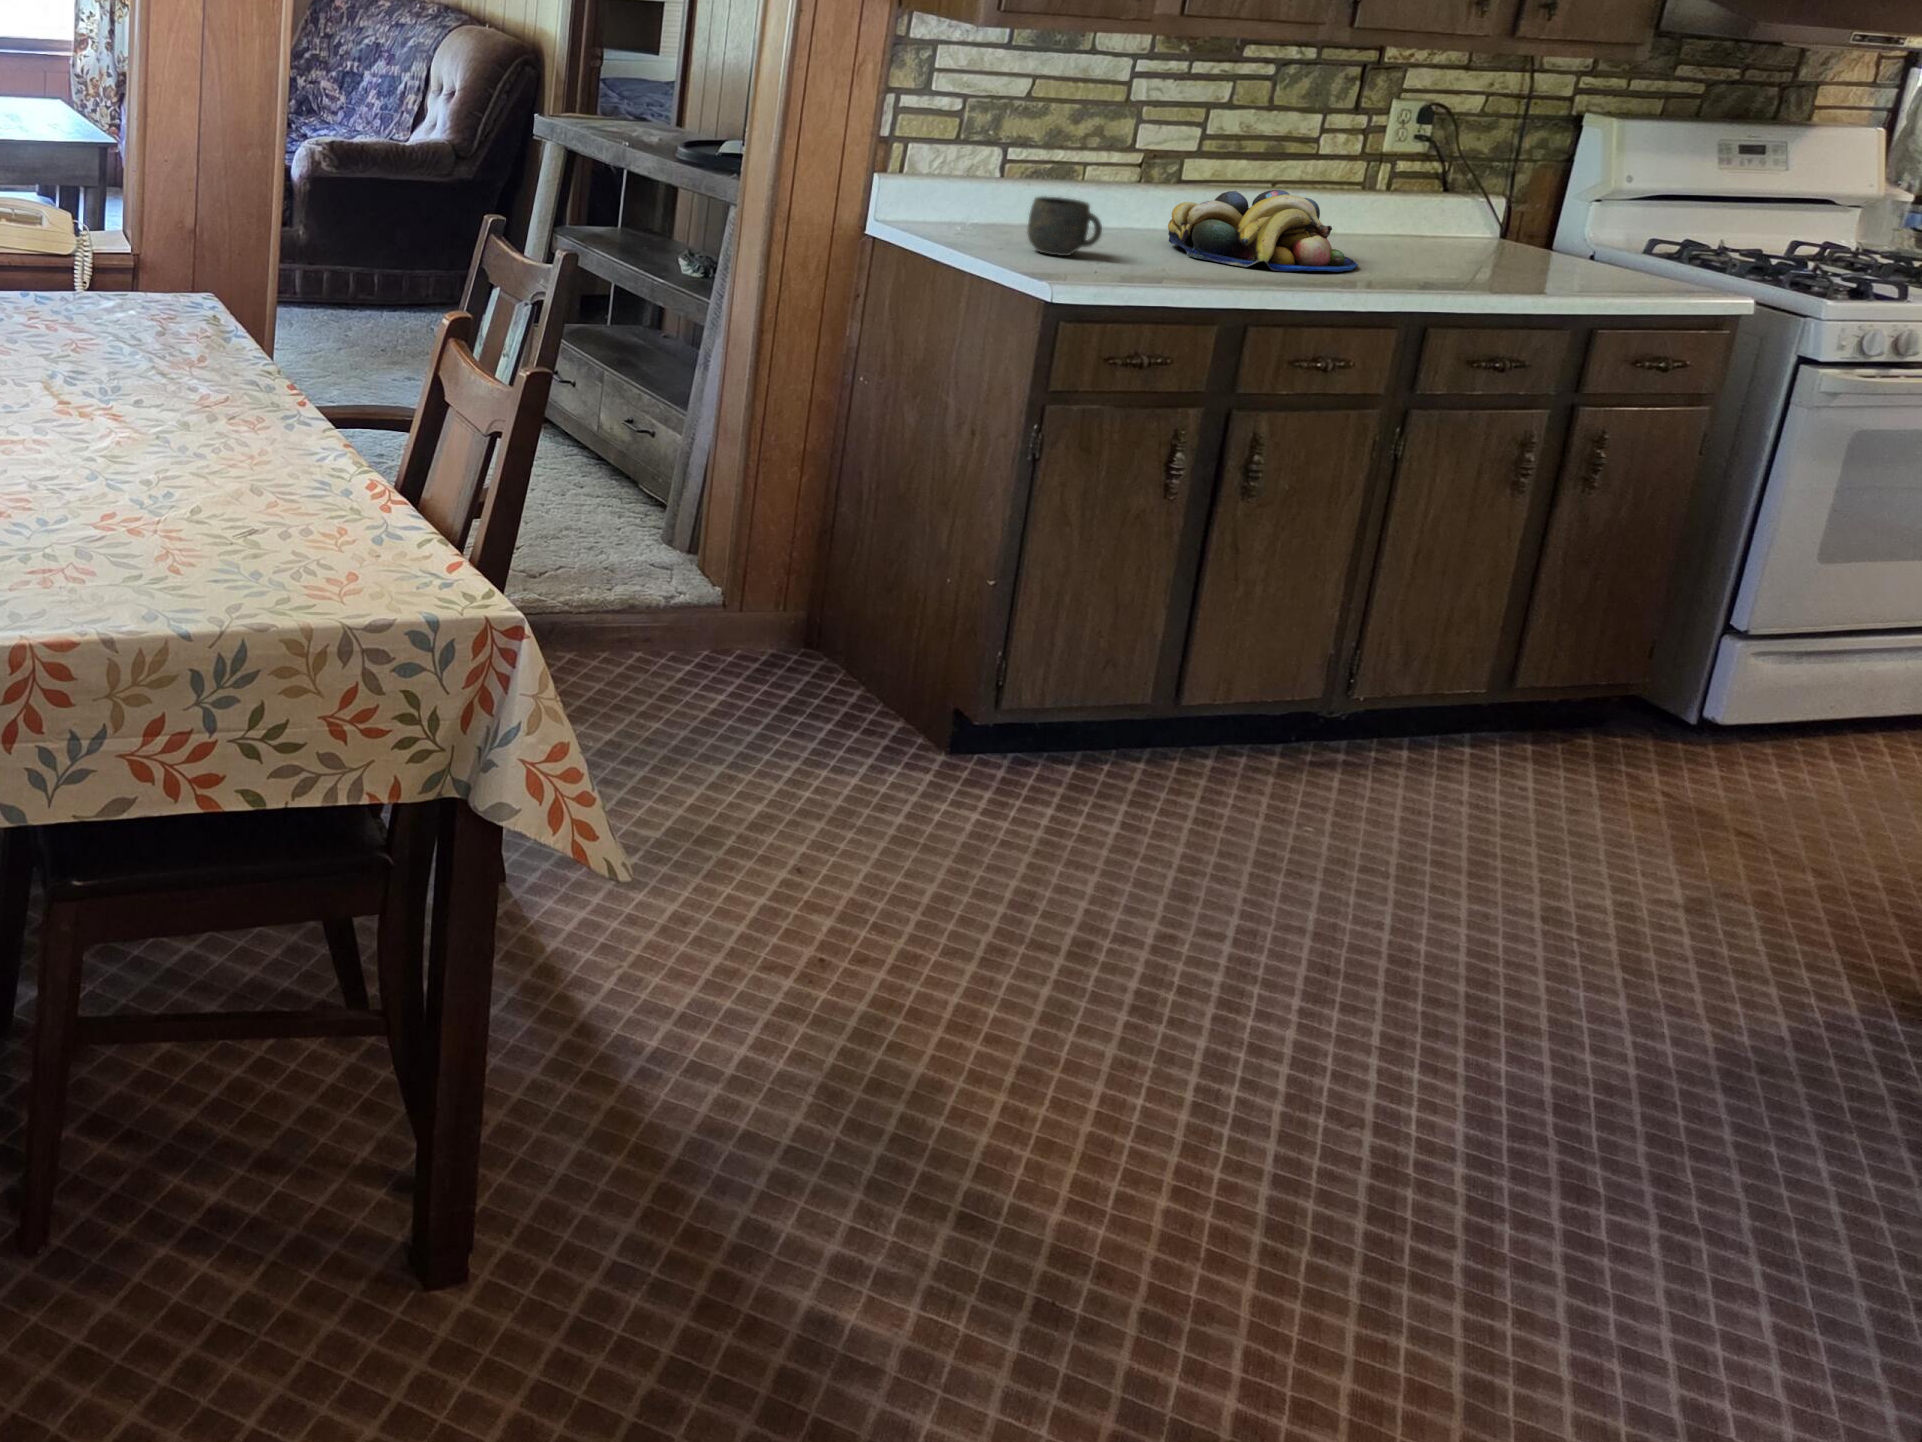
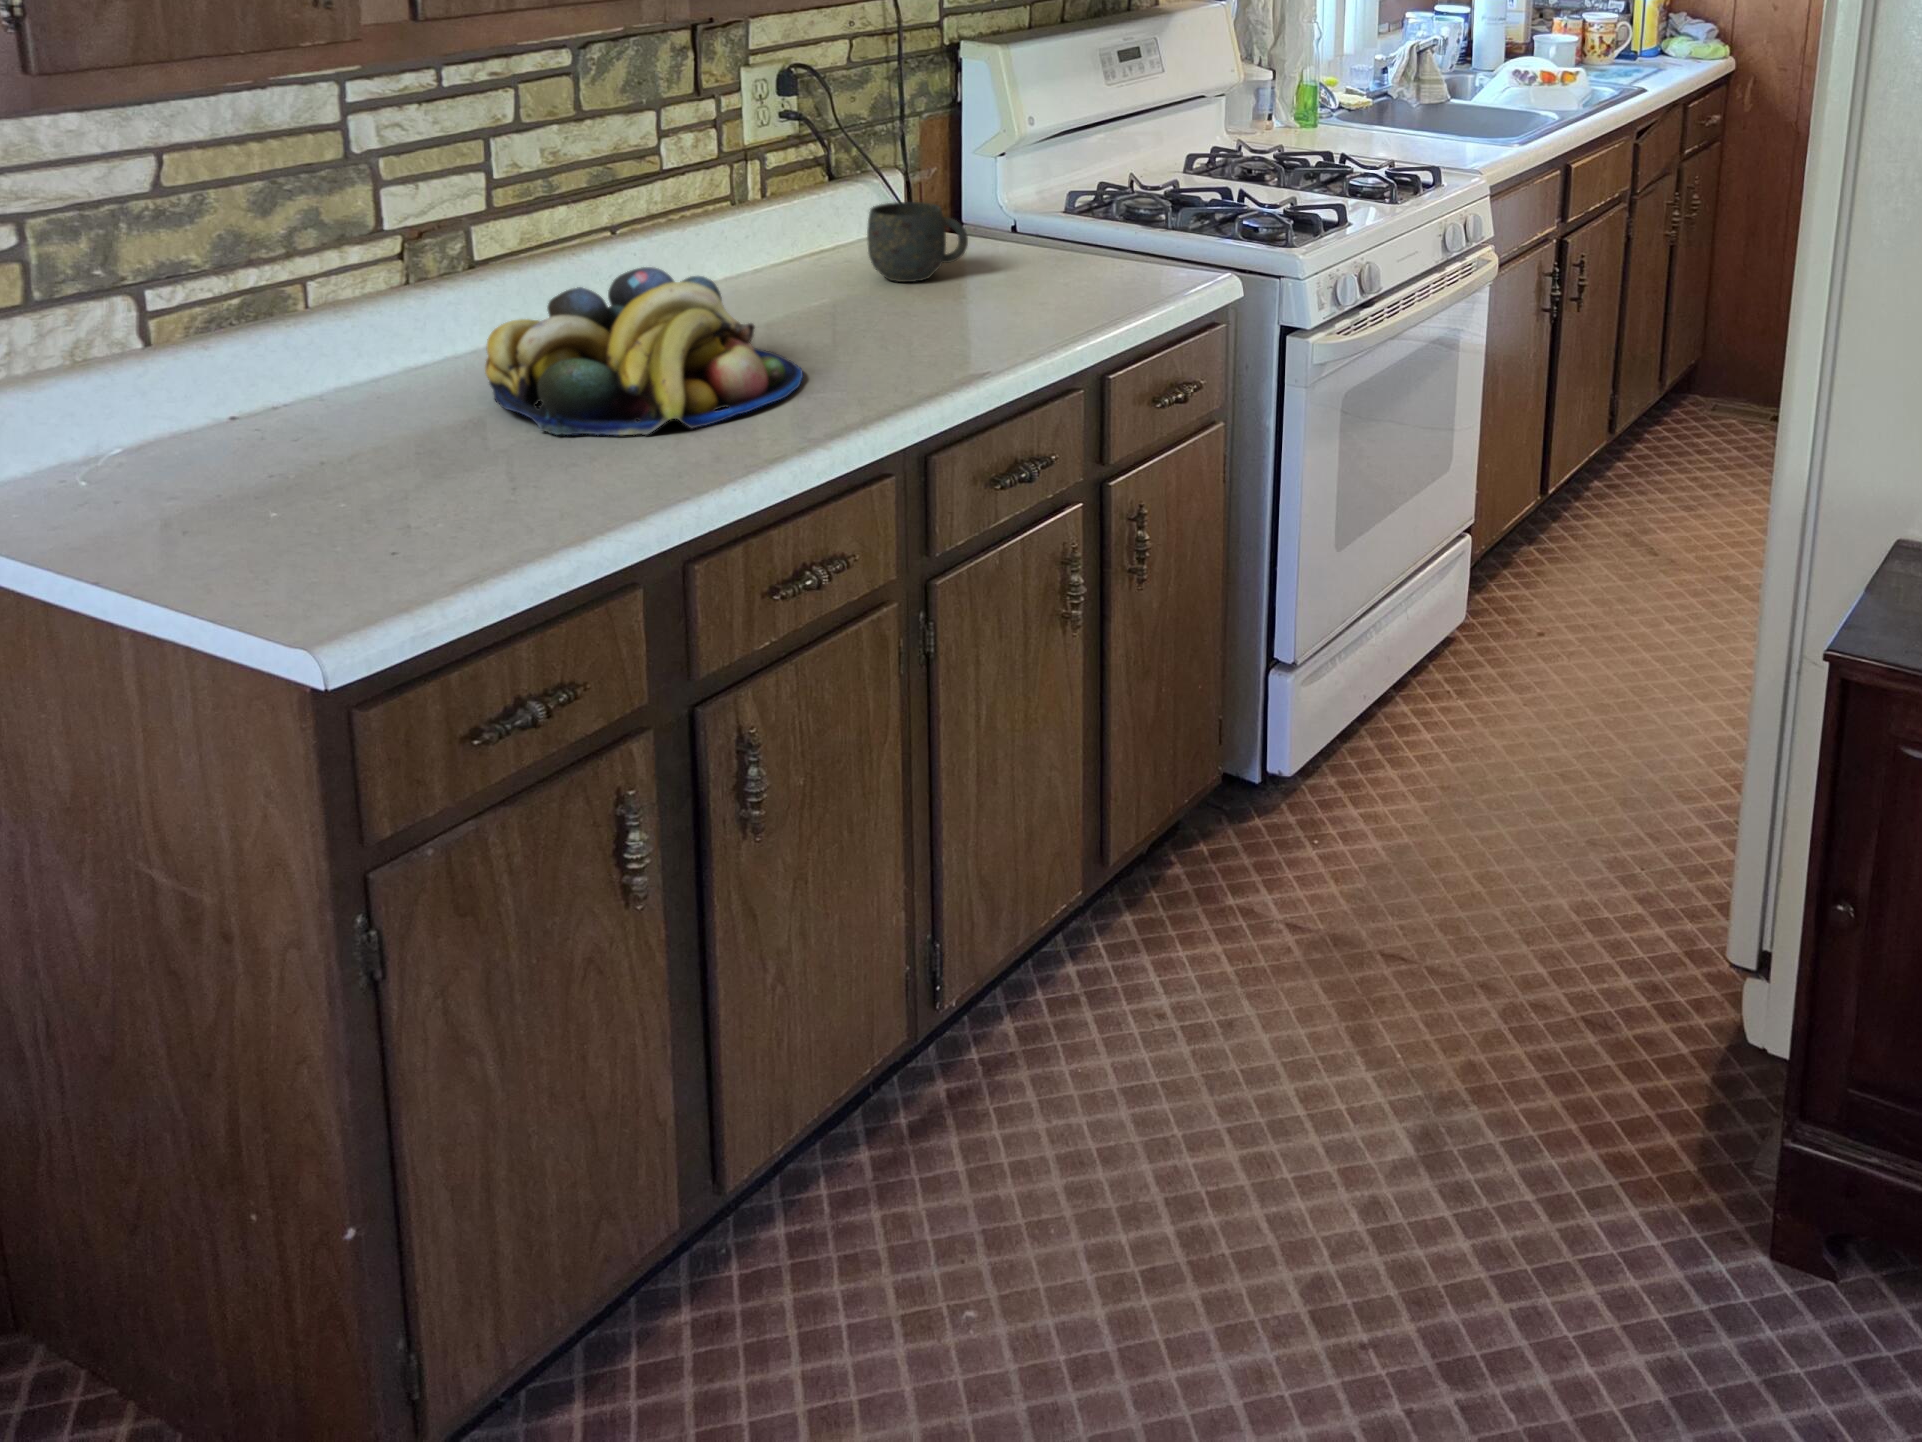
mug: present [1027,196,1102,256] -> present [867,202,968,282]

